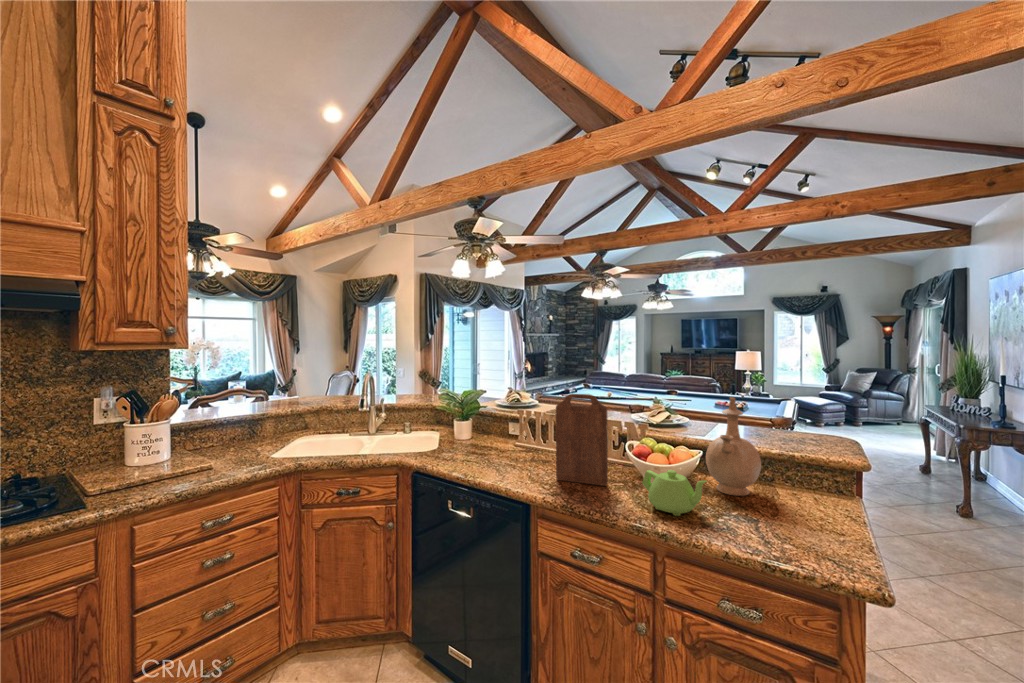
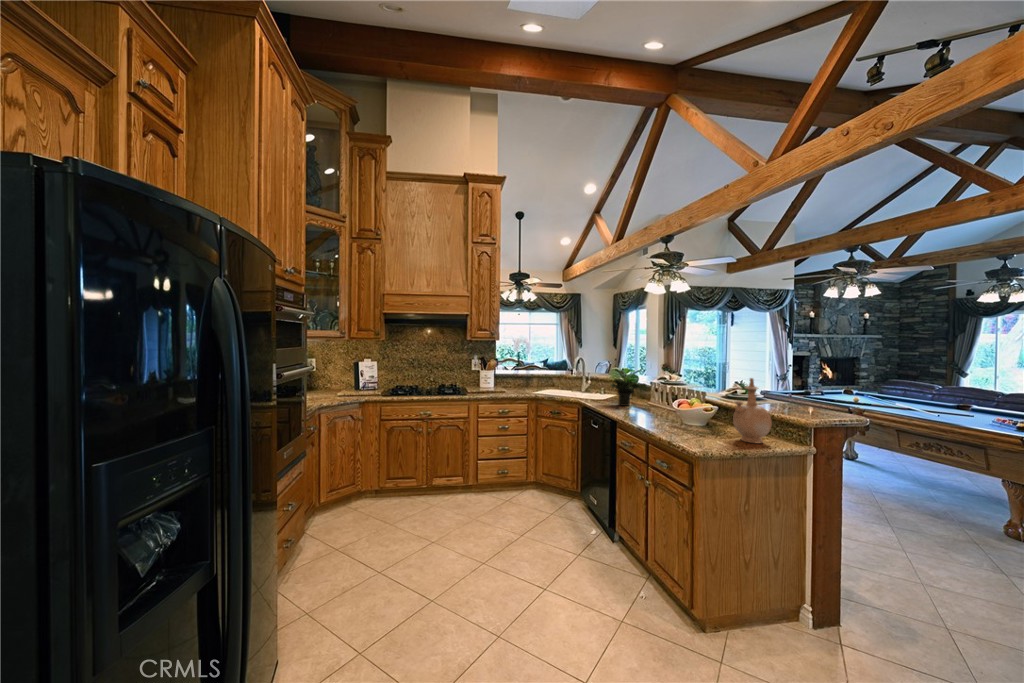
potted plant: none [447,394,511,454] -> present [611,370,647,406]
cutting board: present [556,394,608,486] -> none [647,370,673,425]
teapot: present [642,470,706,516] -> none [672,414,701,438]

